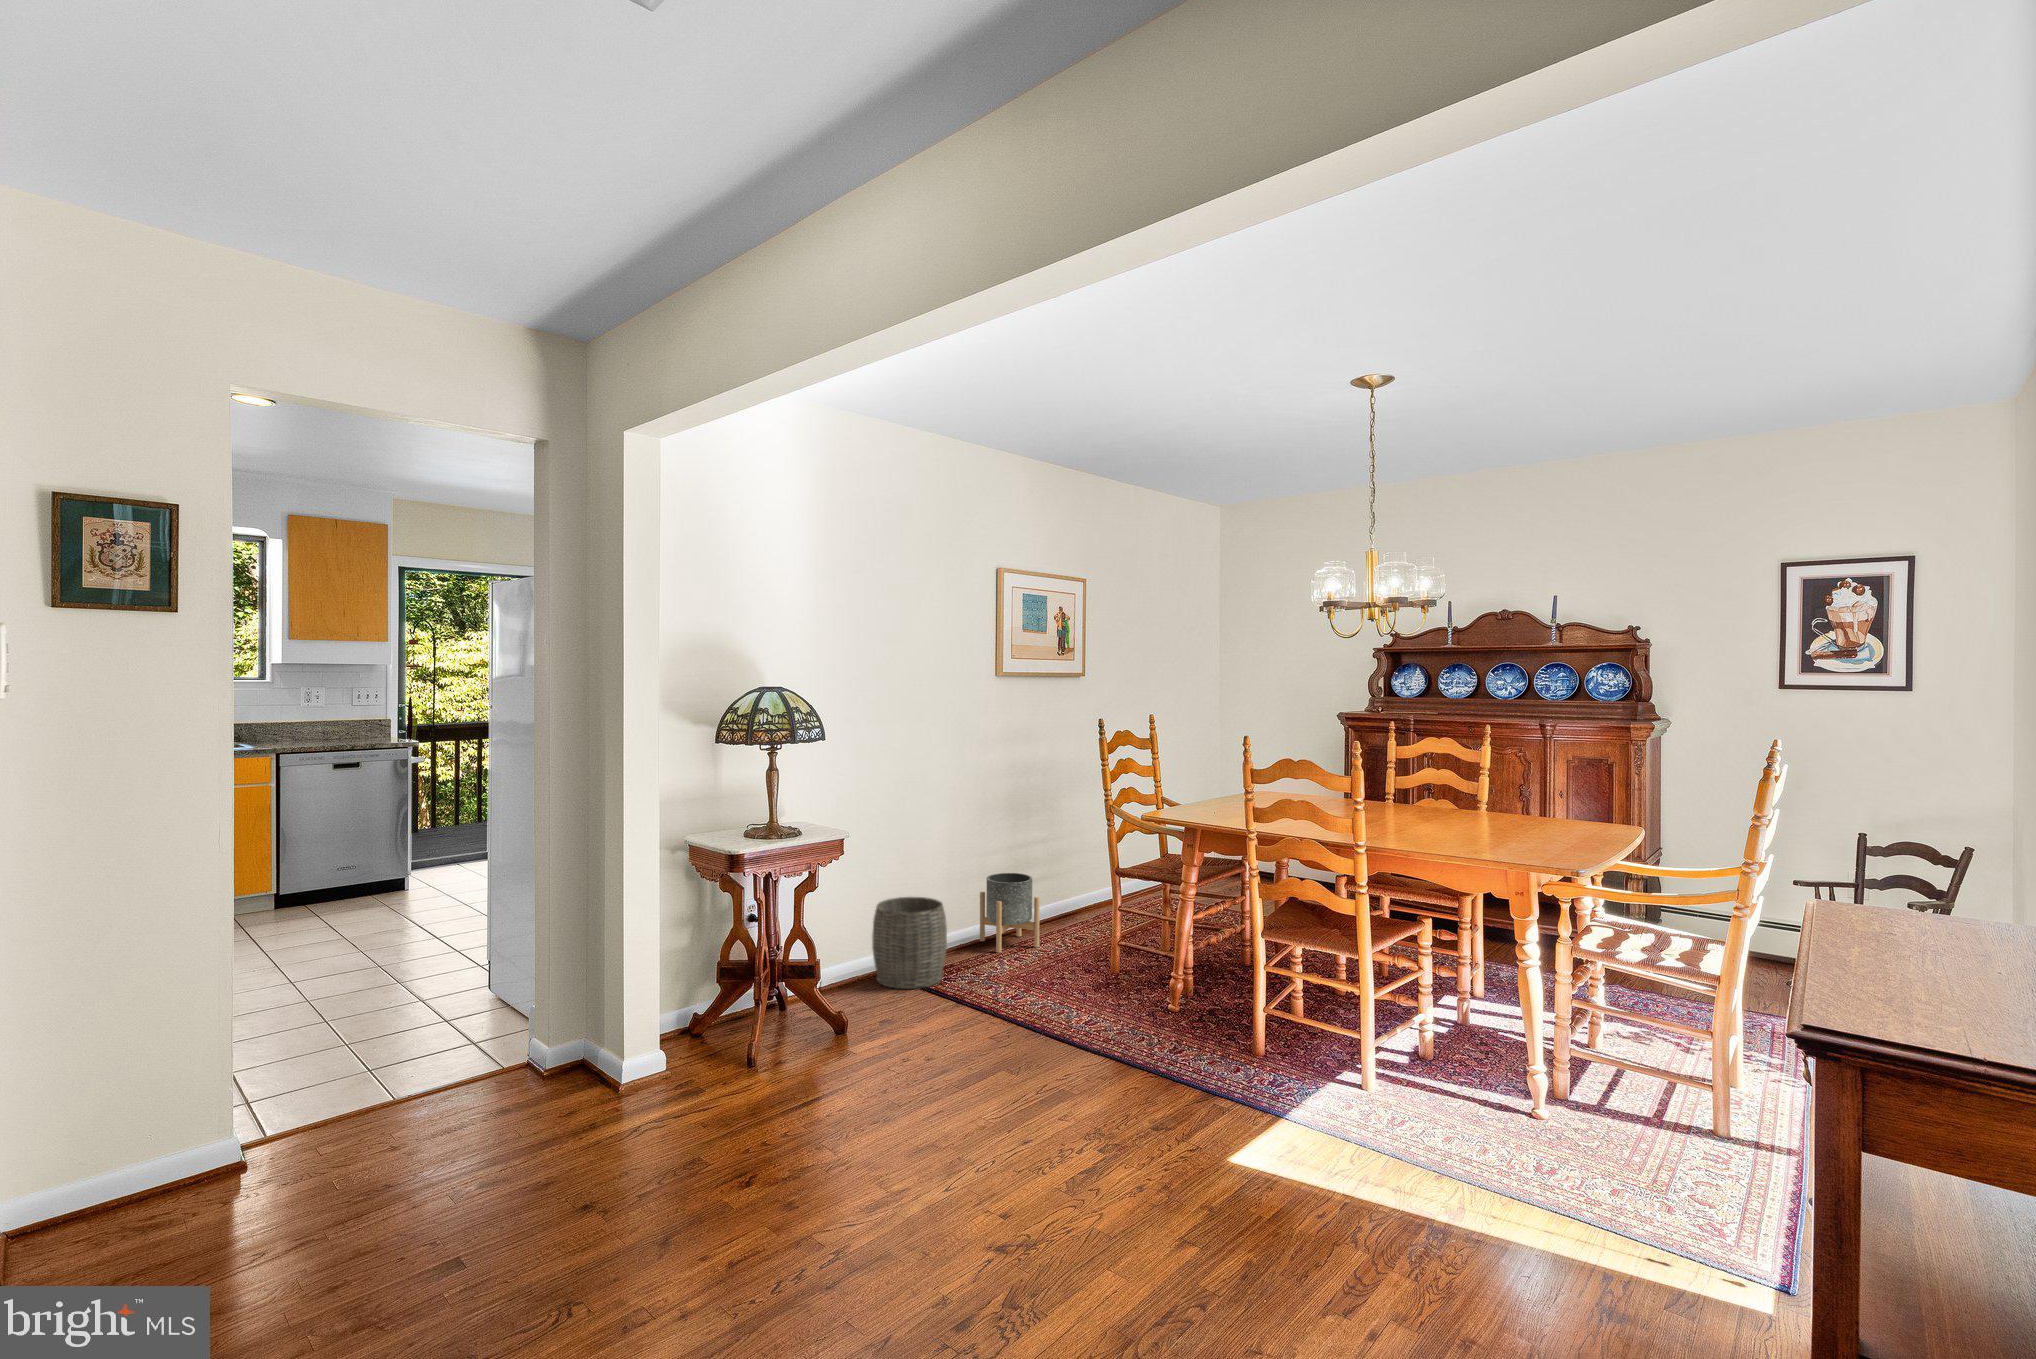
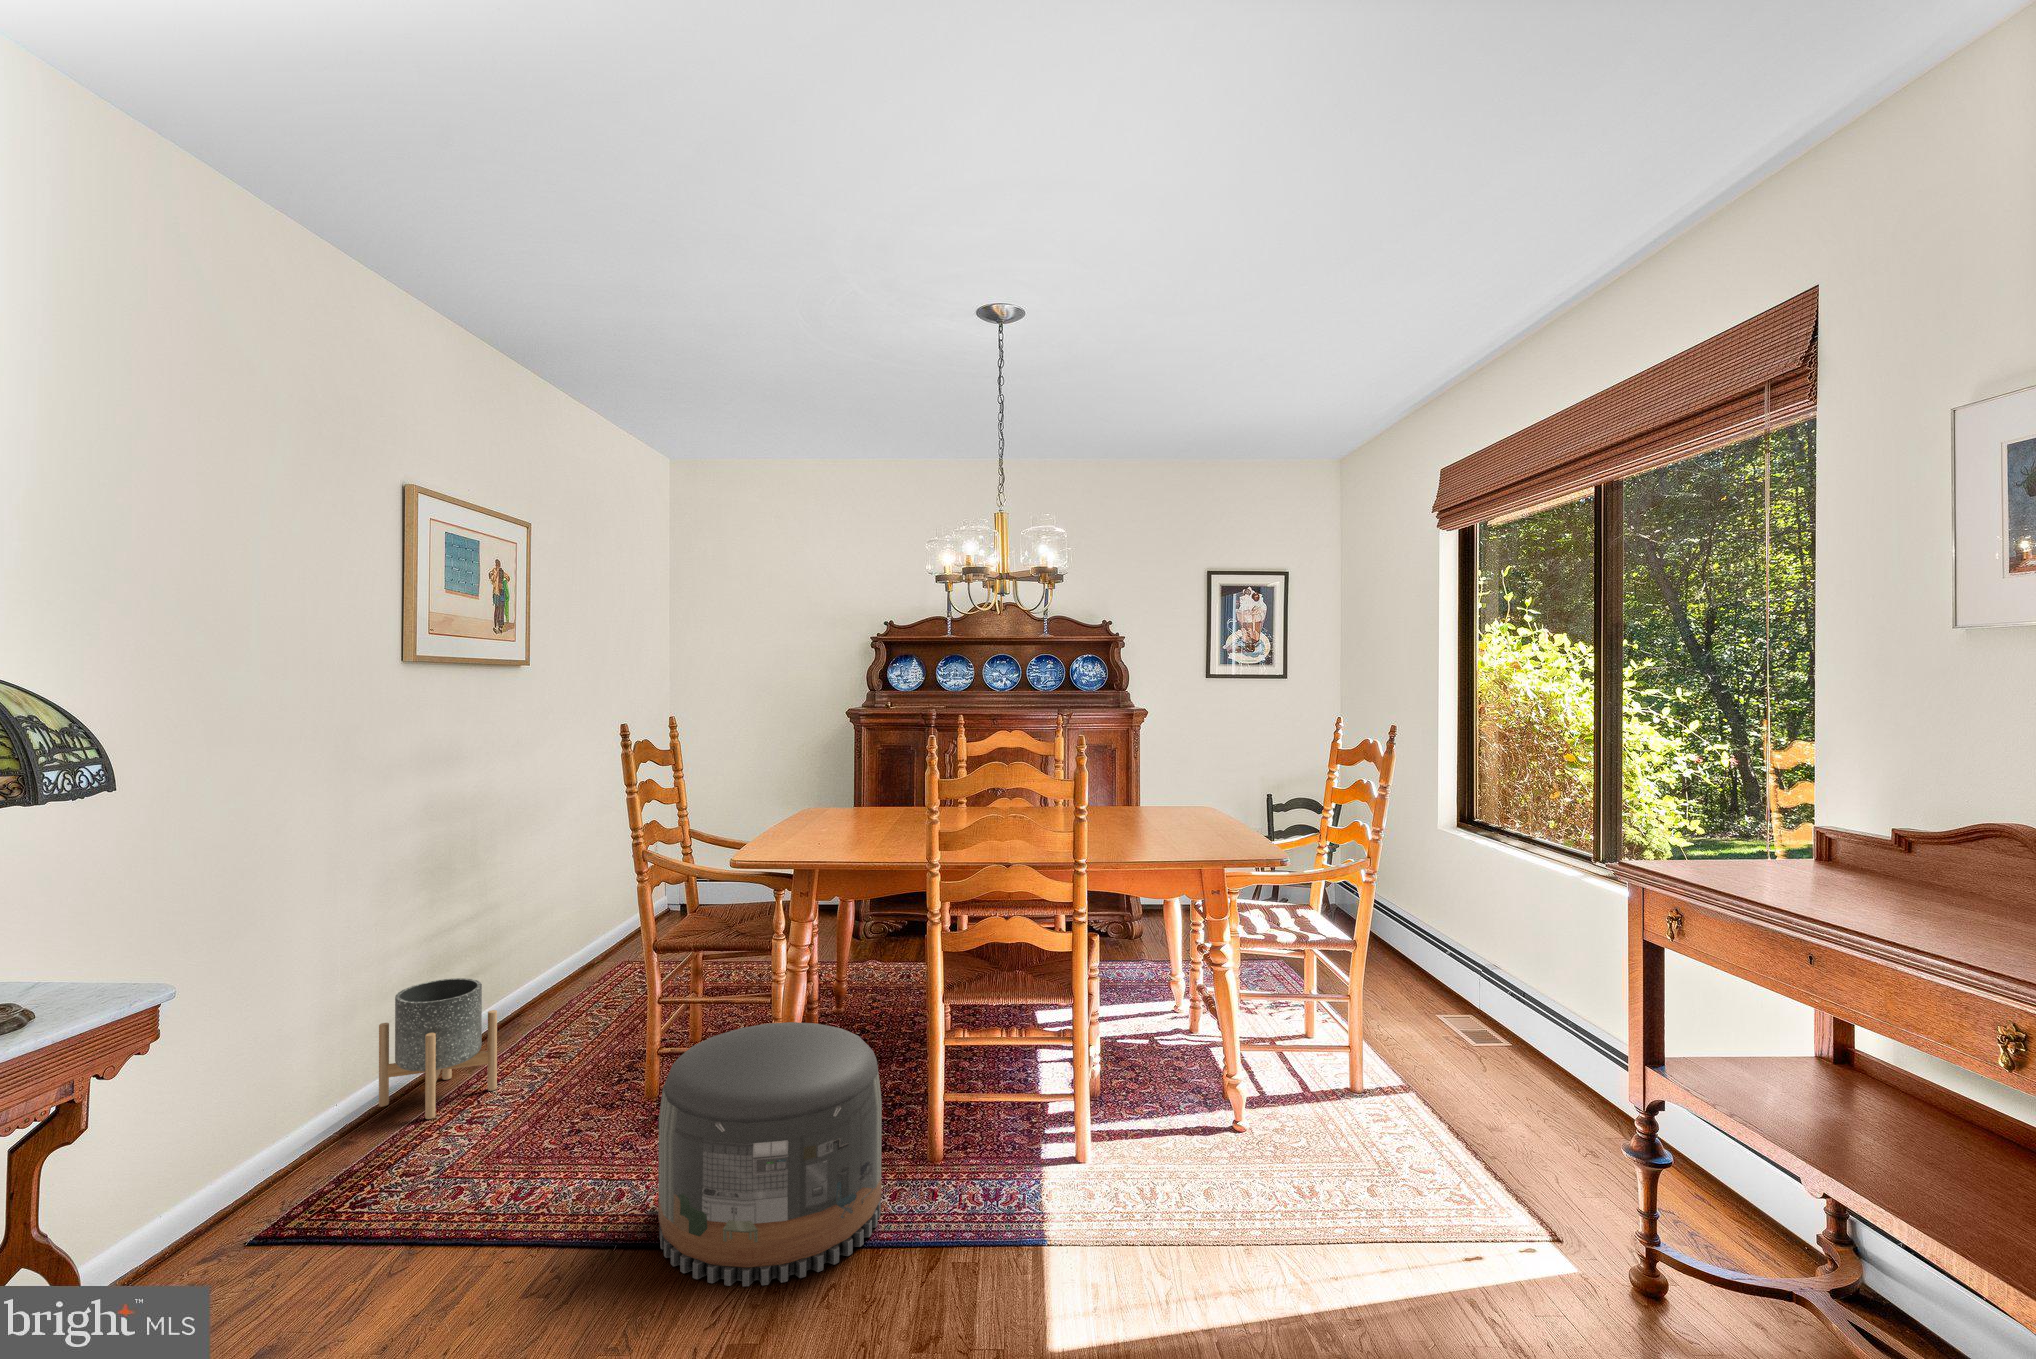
woven basket: present [872,897,947,989] -> none [184,1063,360,1264]
pouf: none [1060,925,1204,1079] -> present [658,1022,882,1286]

